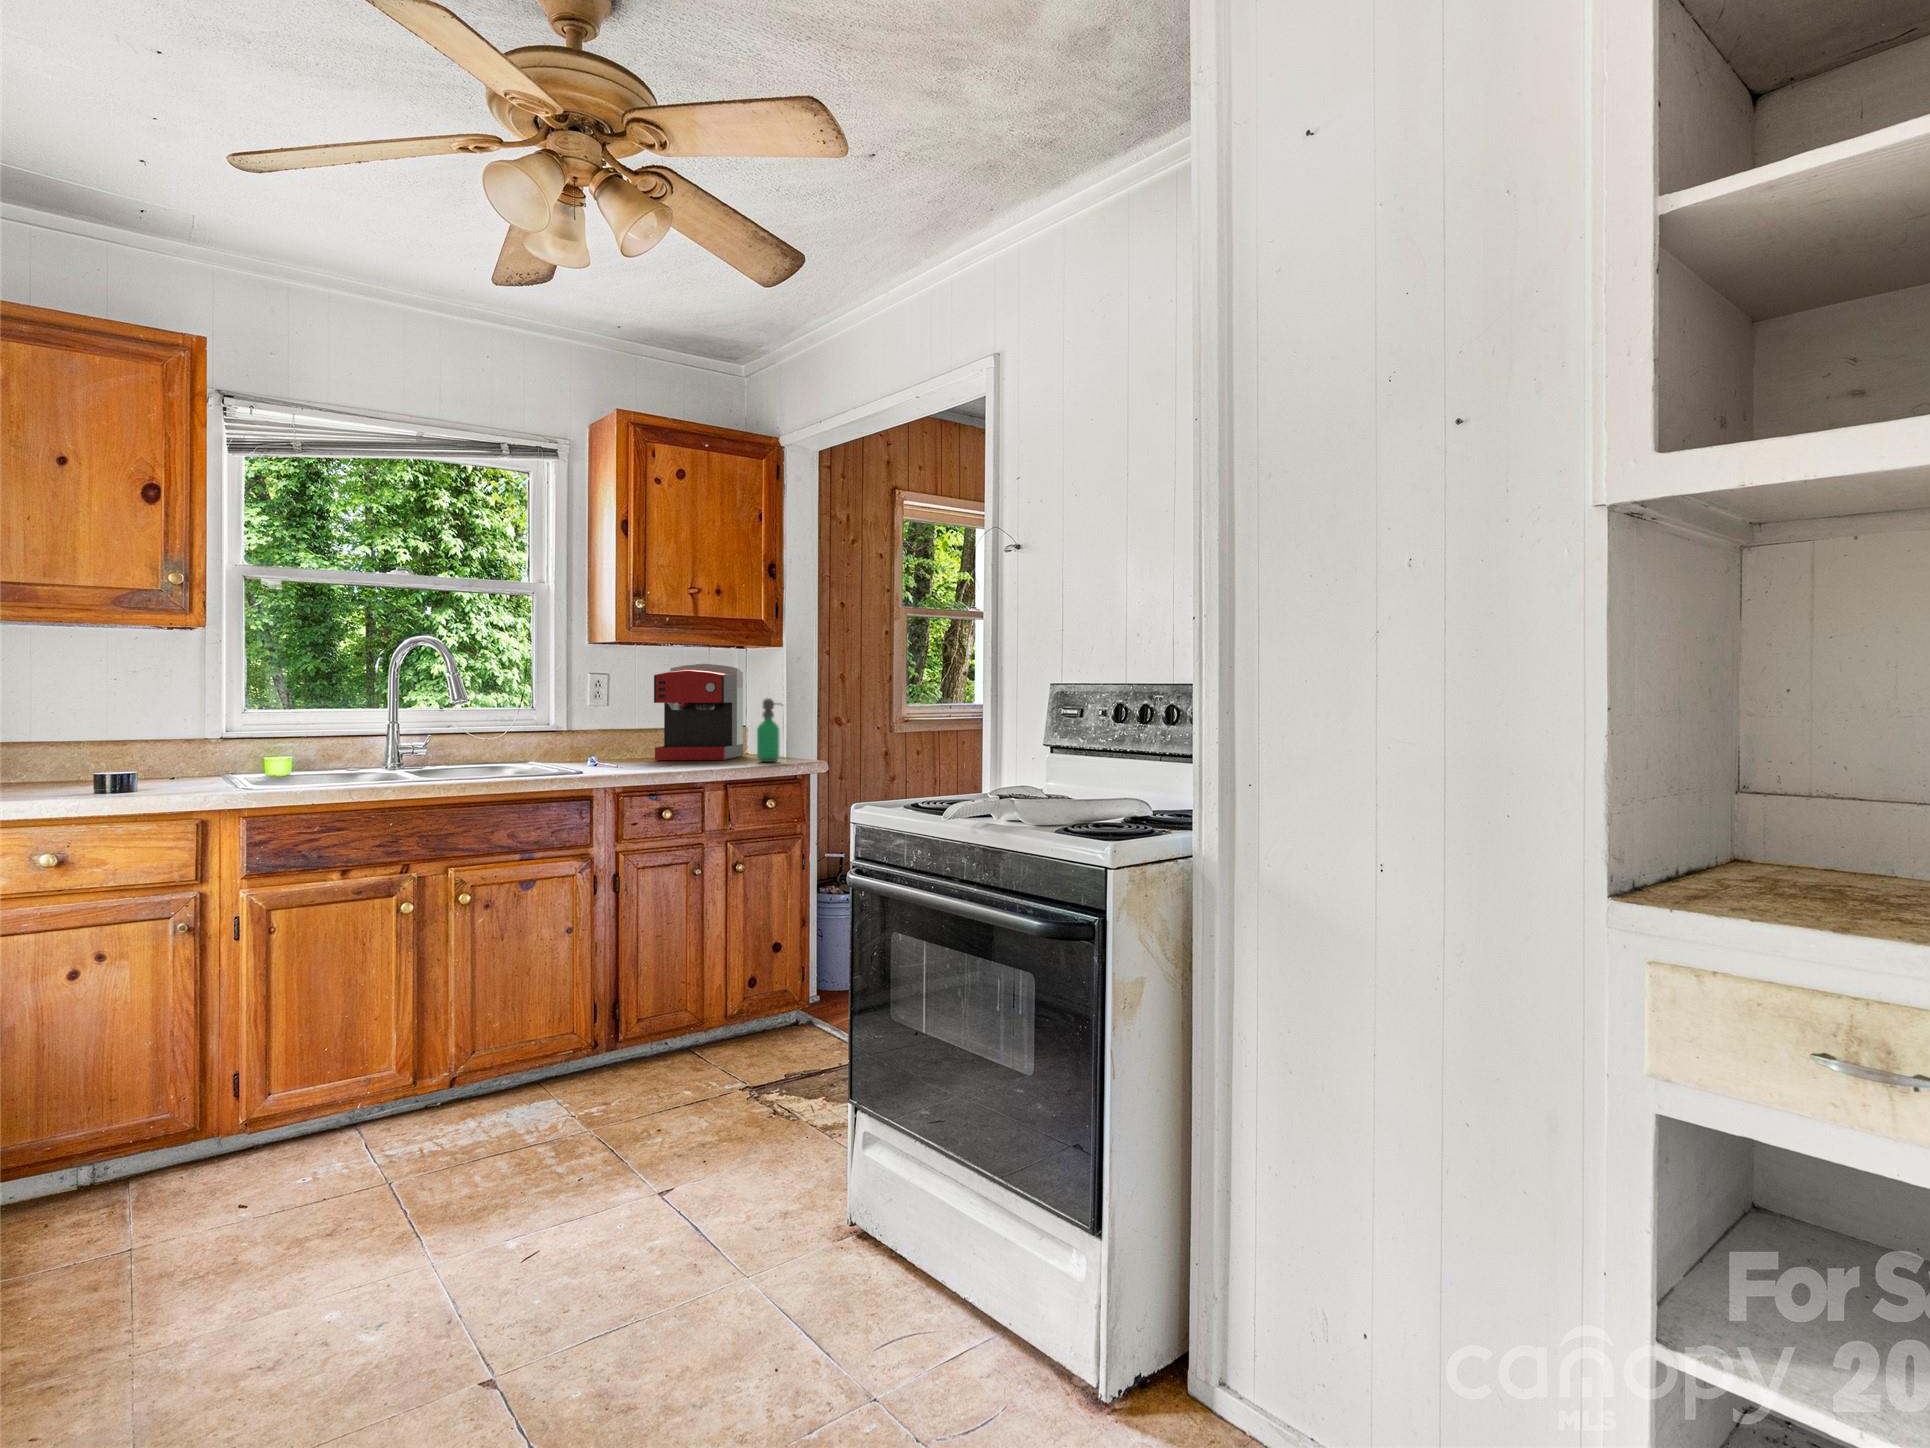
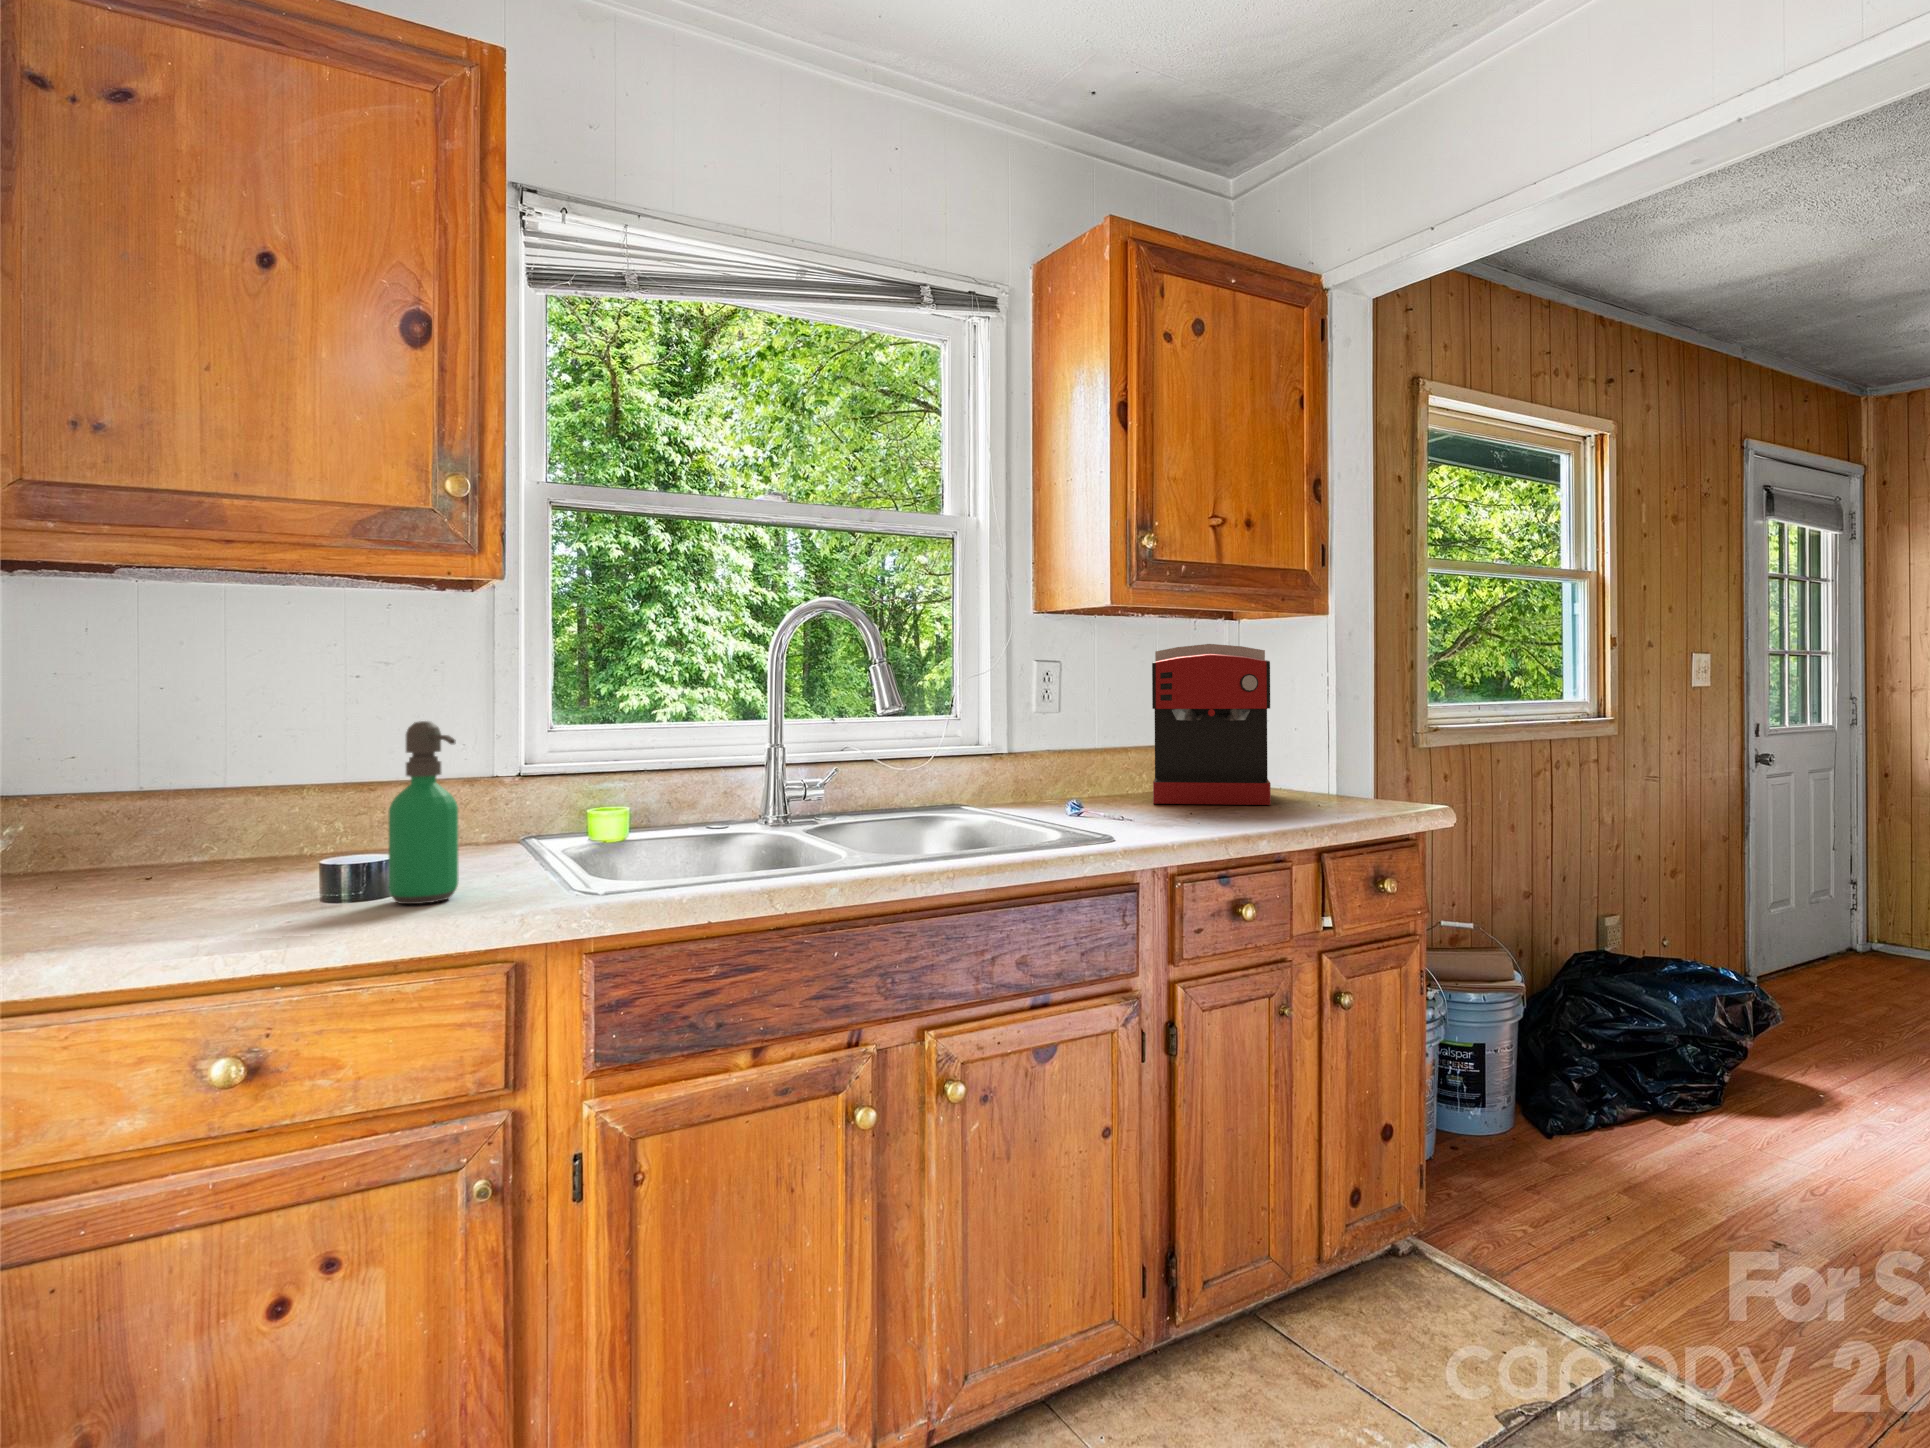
soap dispenser: present [757,698,782,762] -> present [389,721,459,904]

